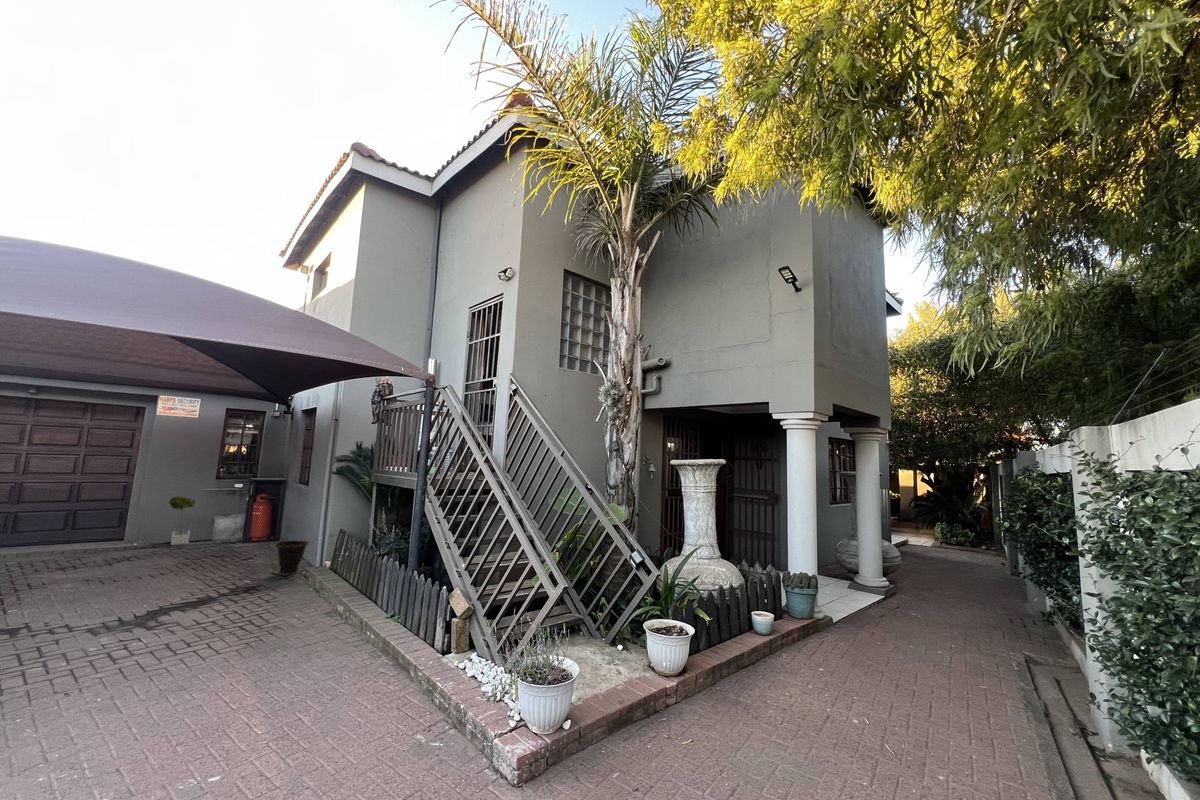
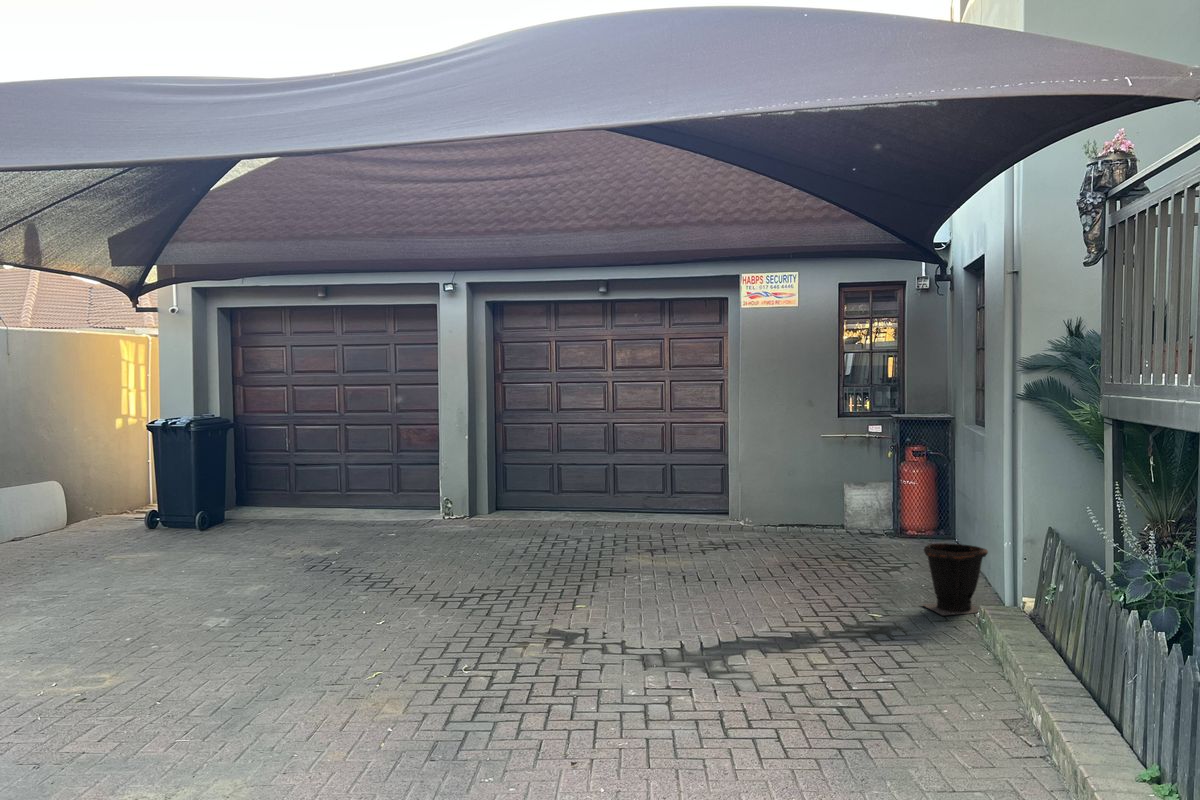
potted tree: present [169,496,195,545] -> none [776,446,813,532]

